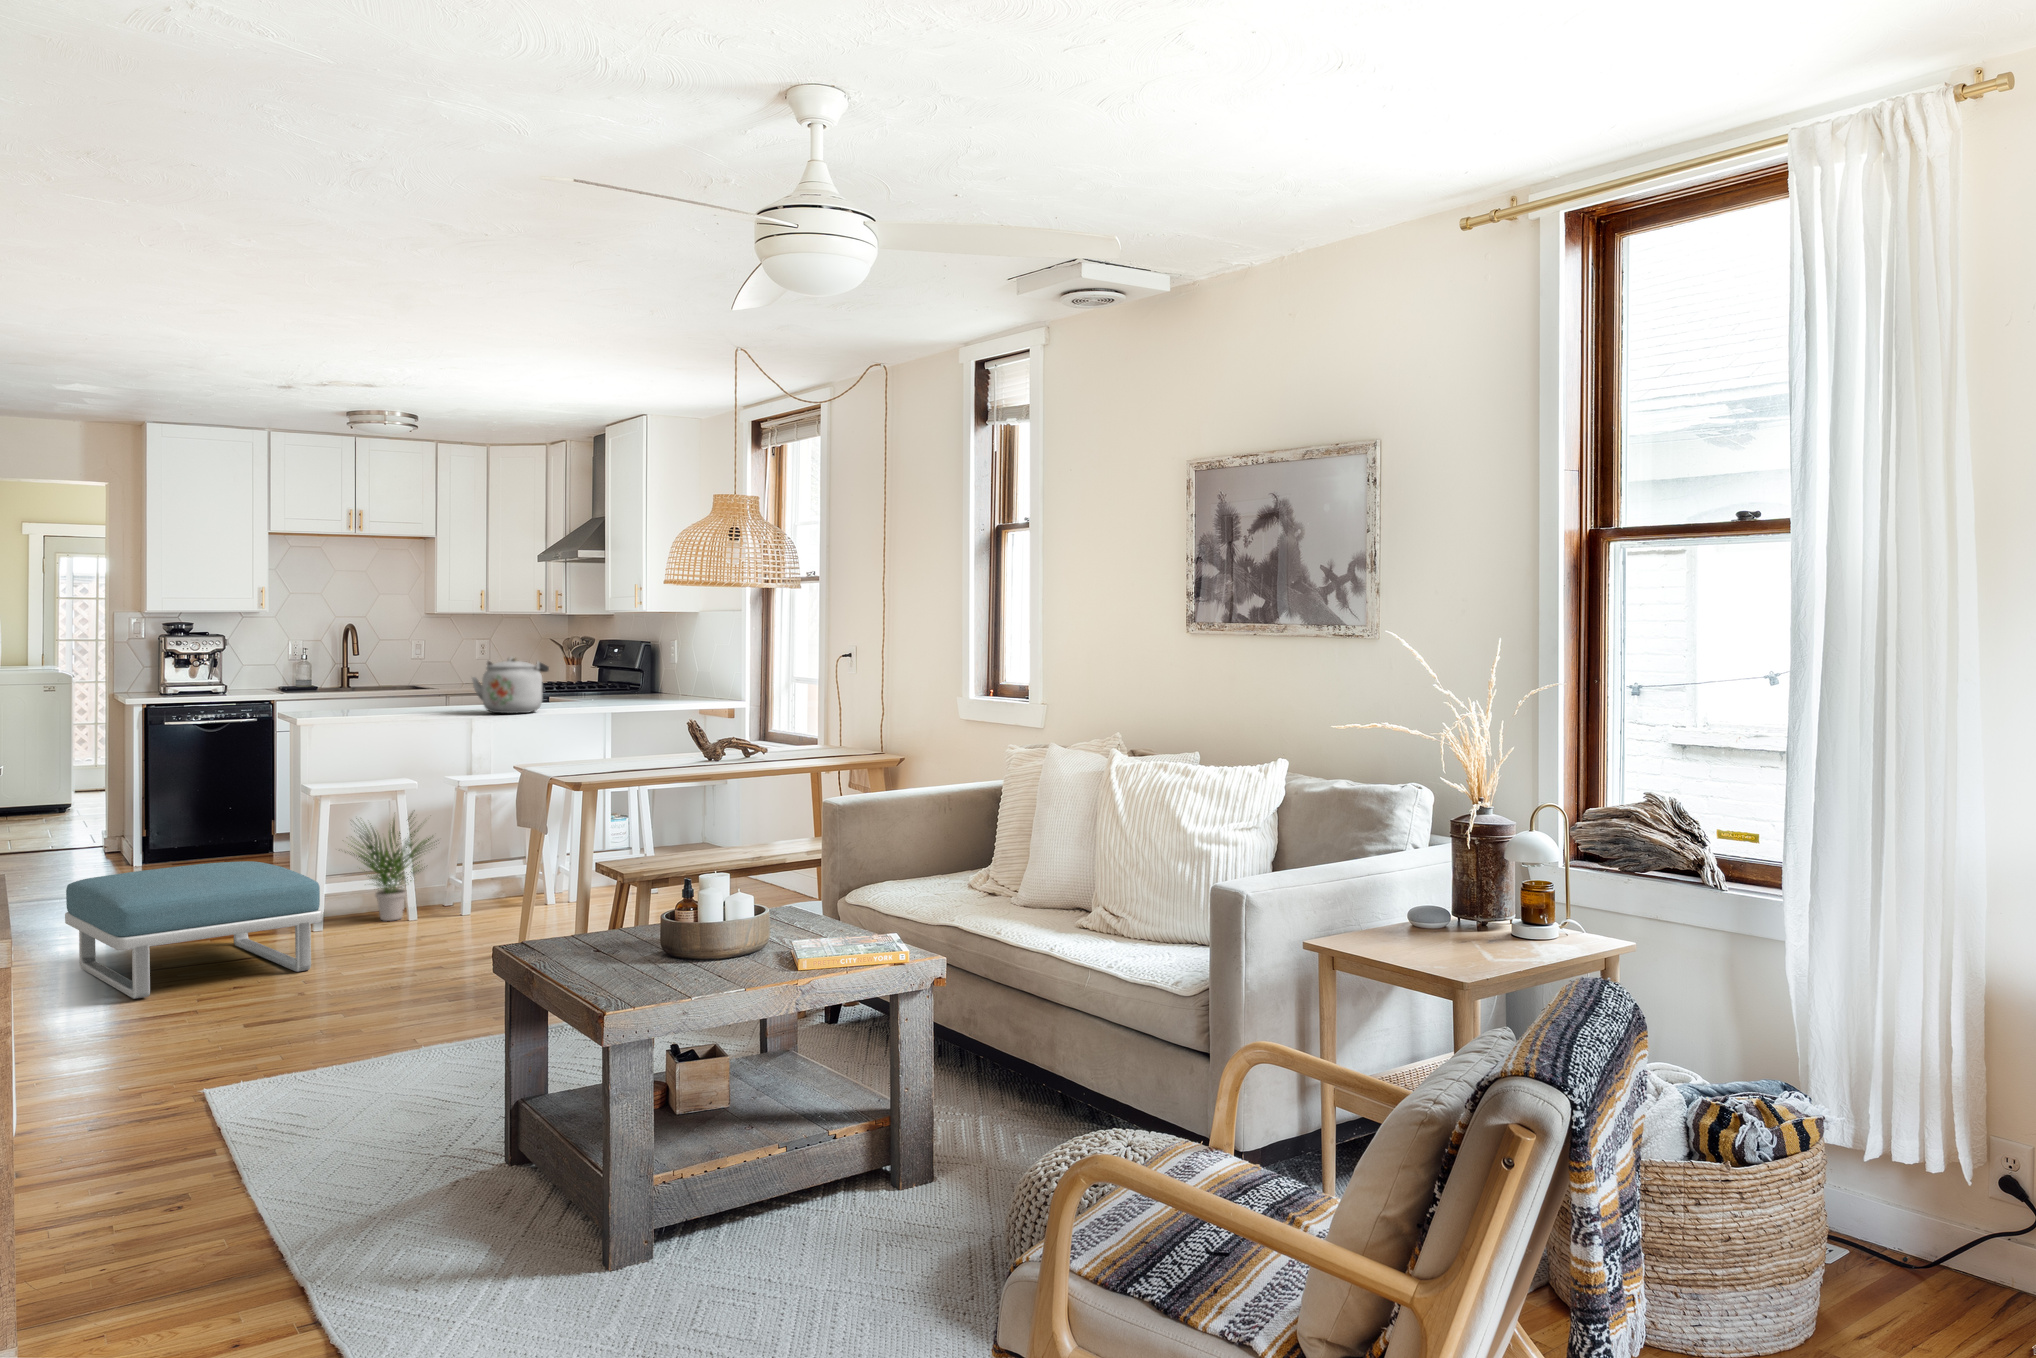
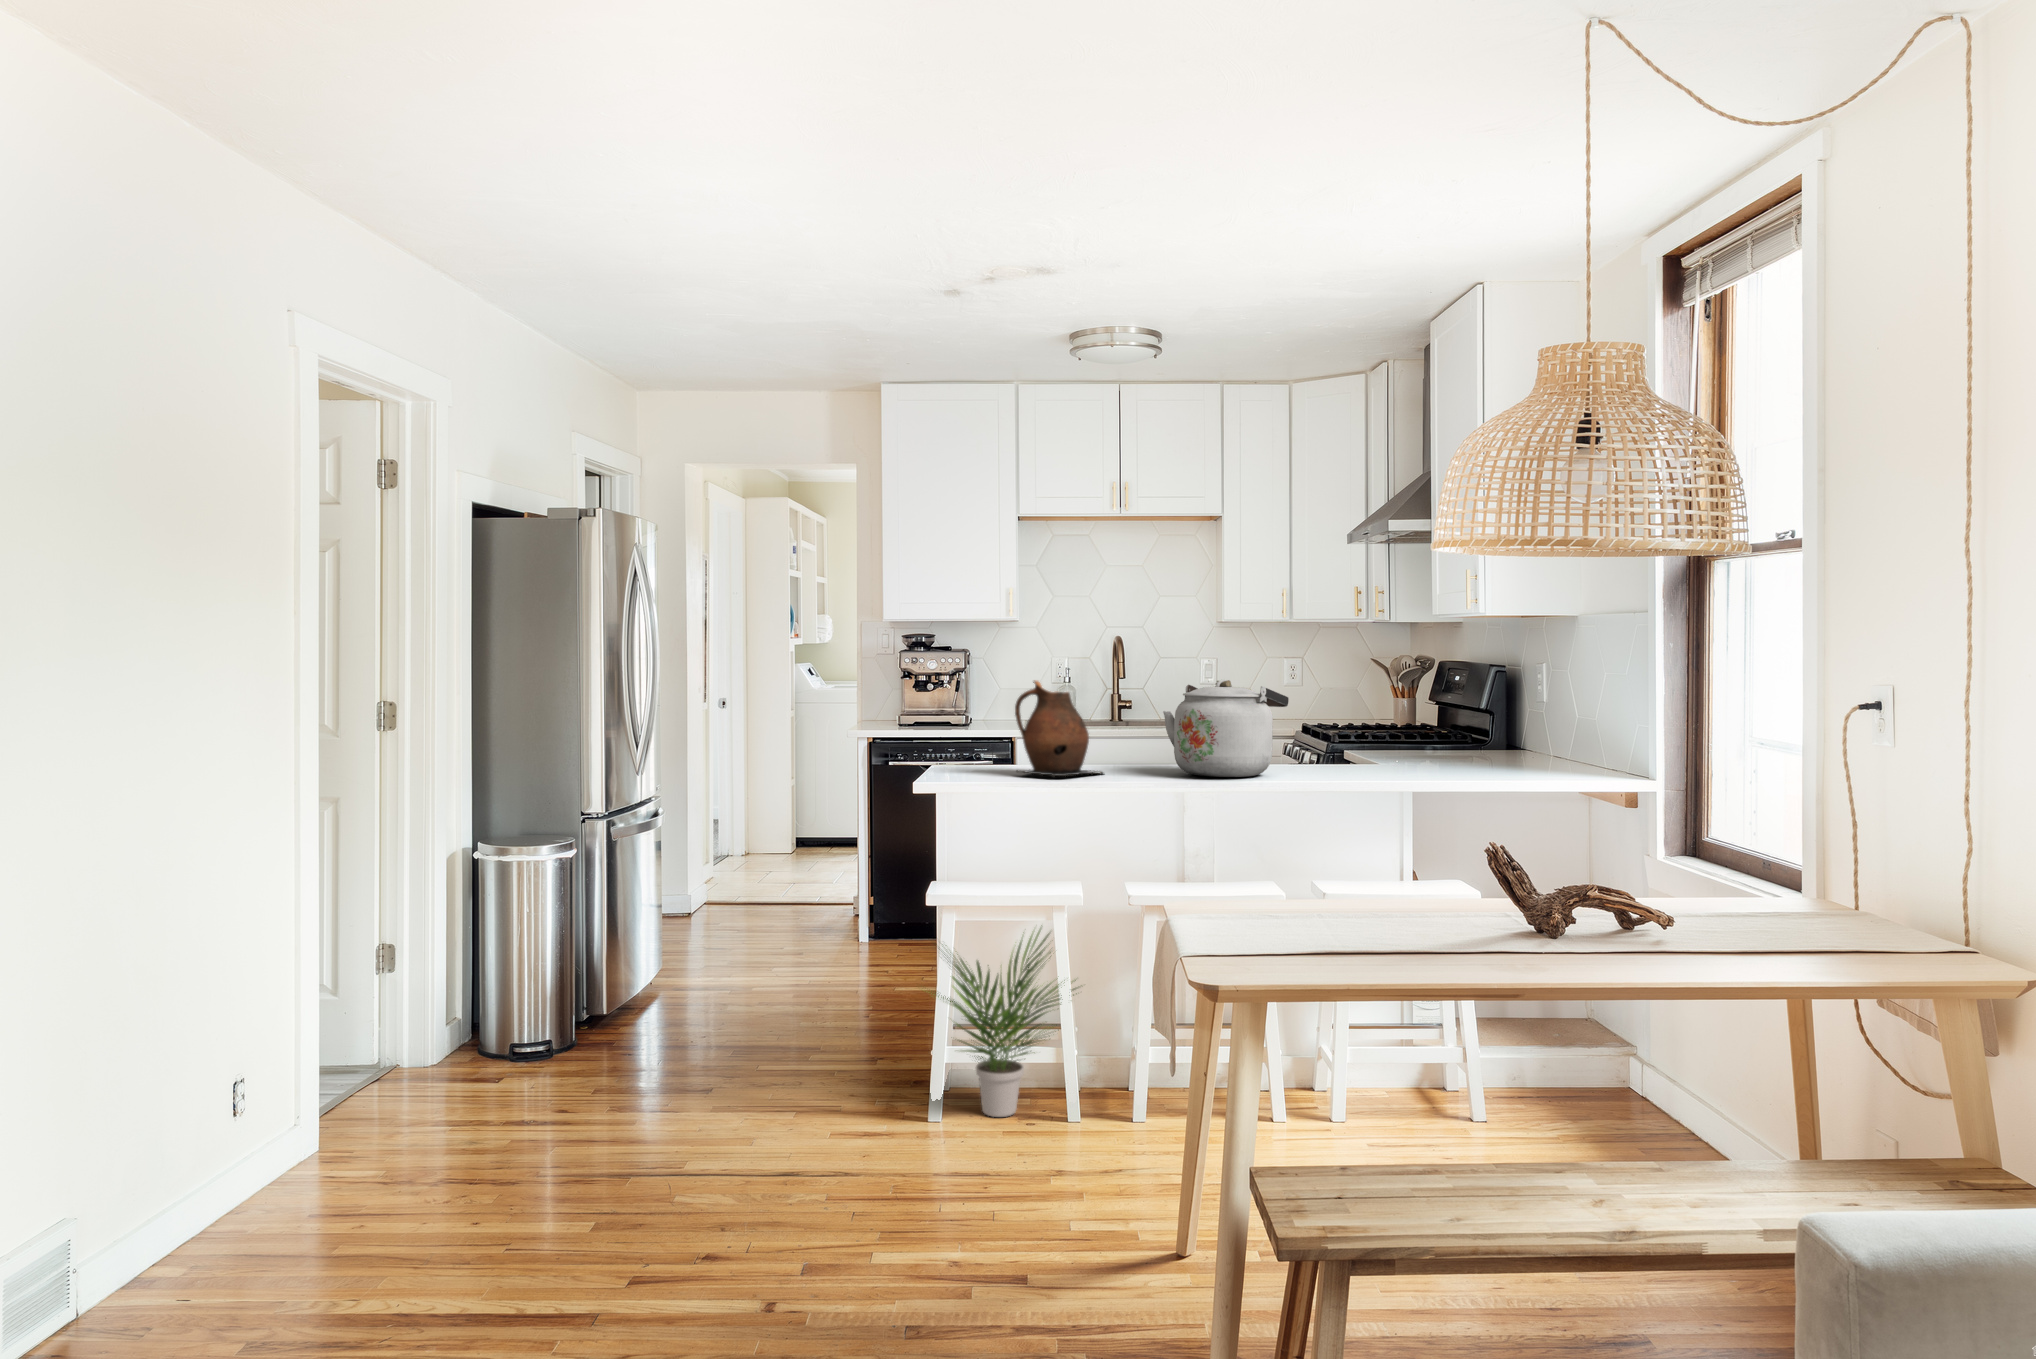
ceramic pitcher: none [378,660,438,719] -> present [1015,680,1100,777]
footstool: present [65,861,322,999] -> none [432,995,790,1251]

